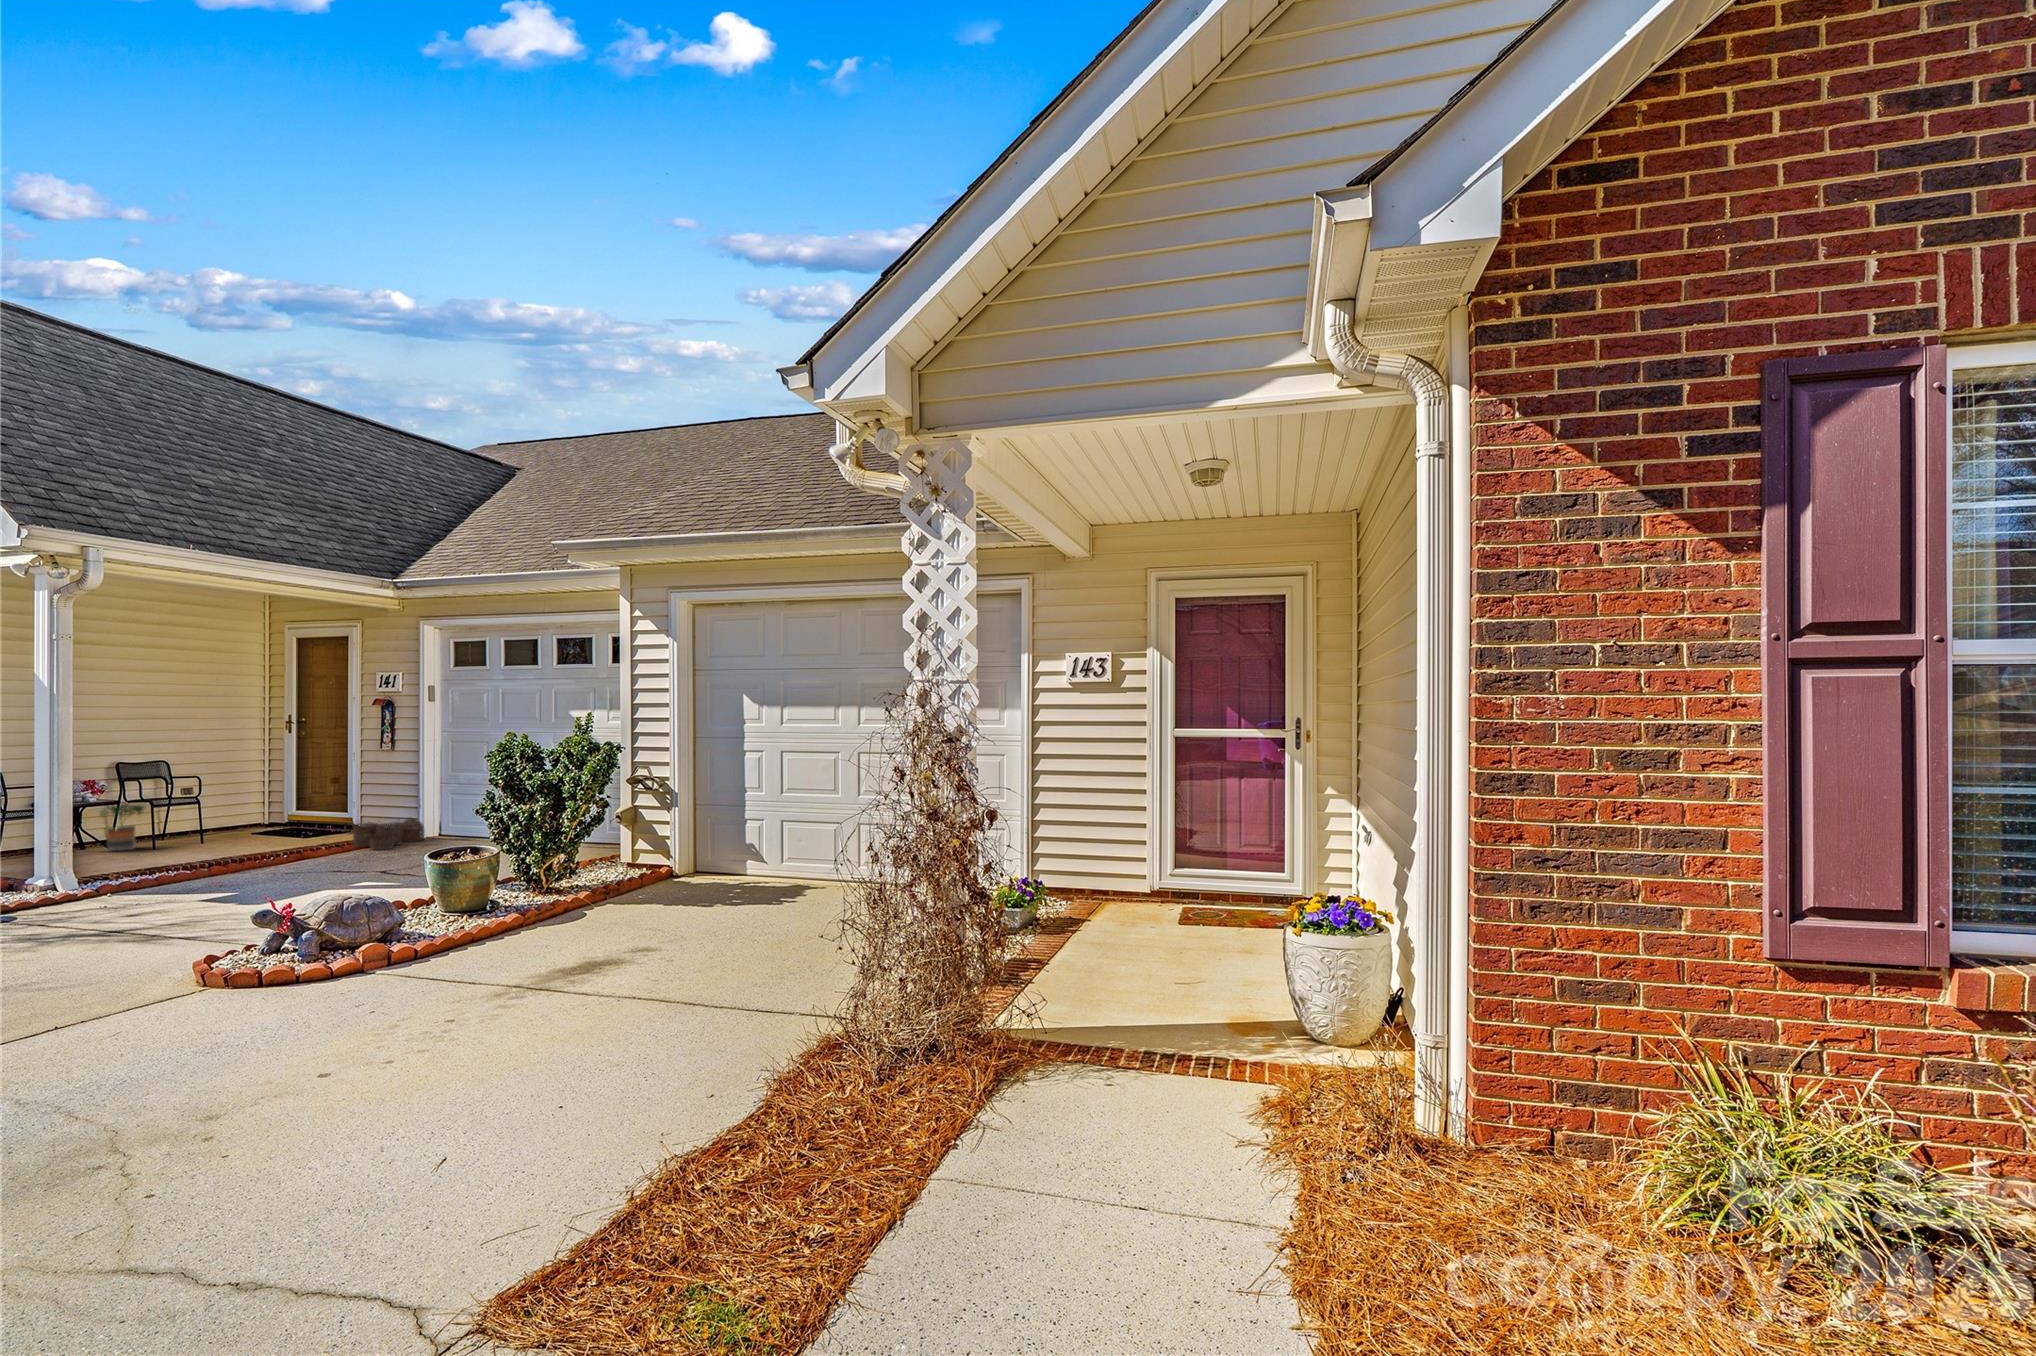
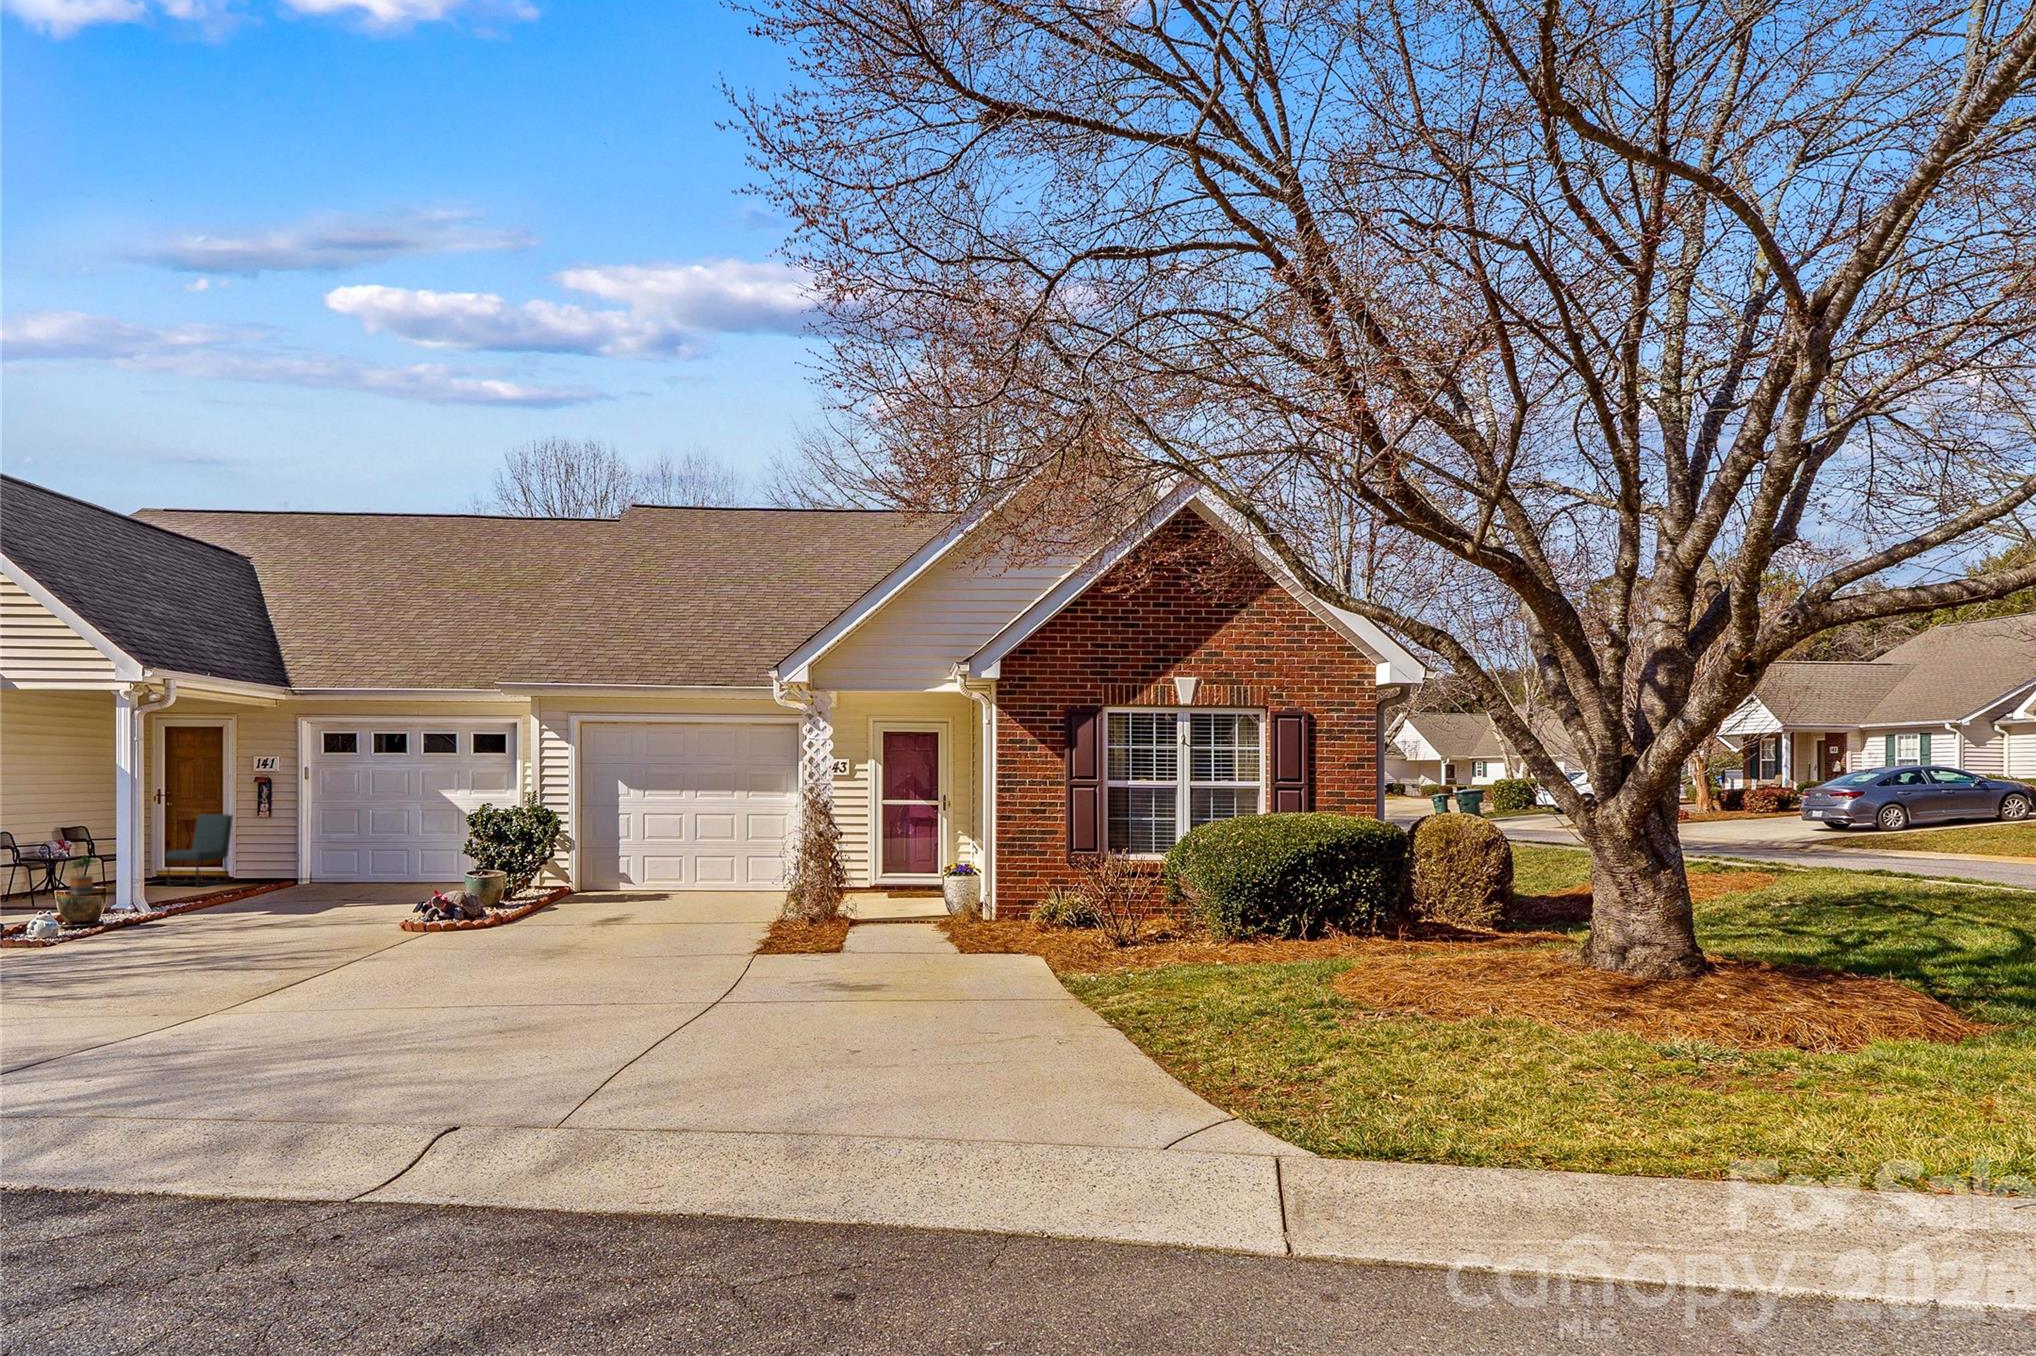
chair: none [262,745,351,841] -> present [166,814,233,887]
woven basket: present [353,818,424,850] -> none [273,867,315,889]

